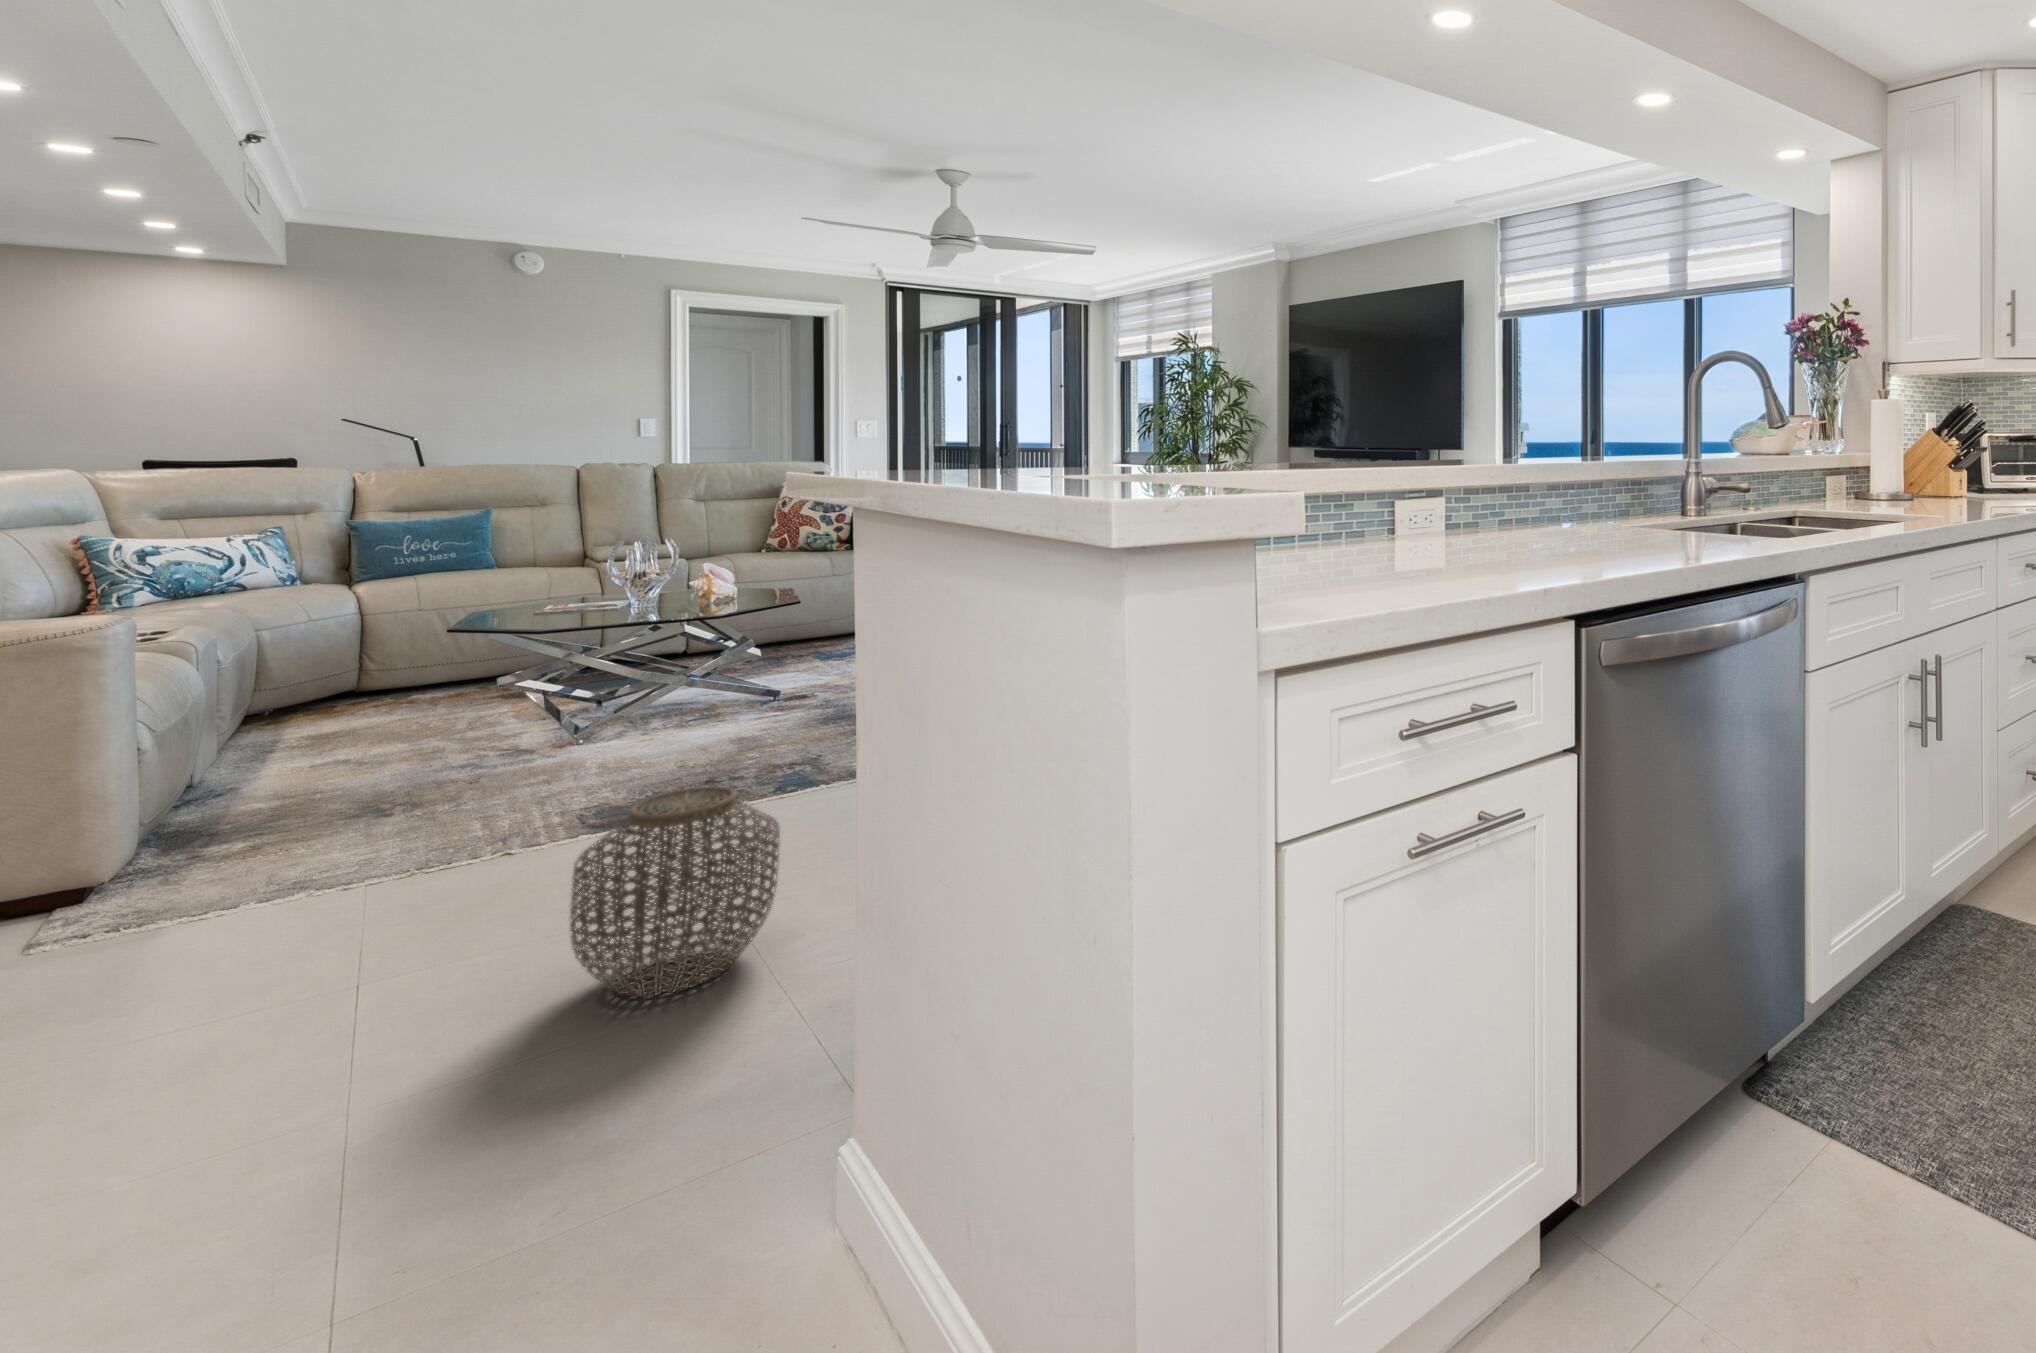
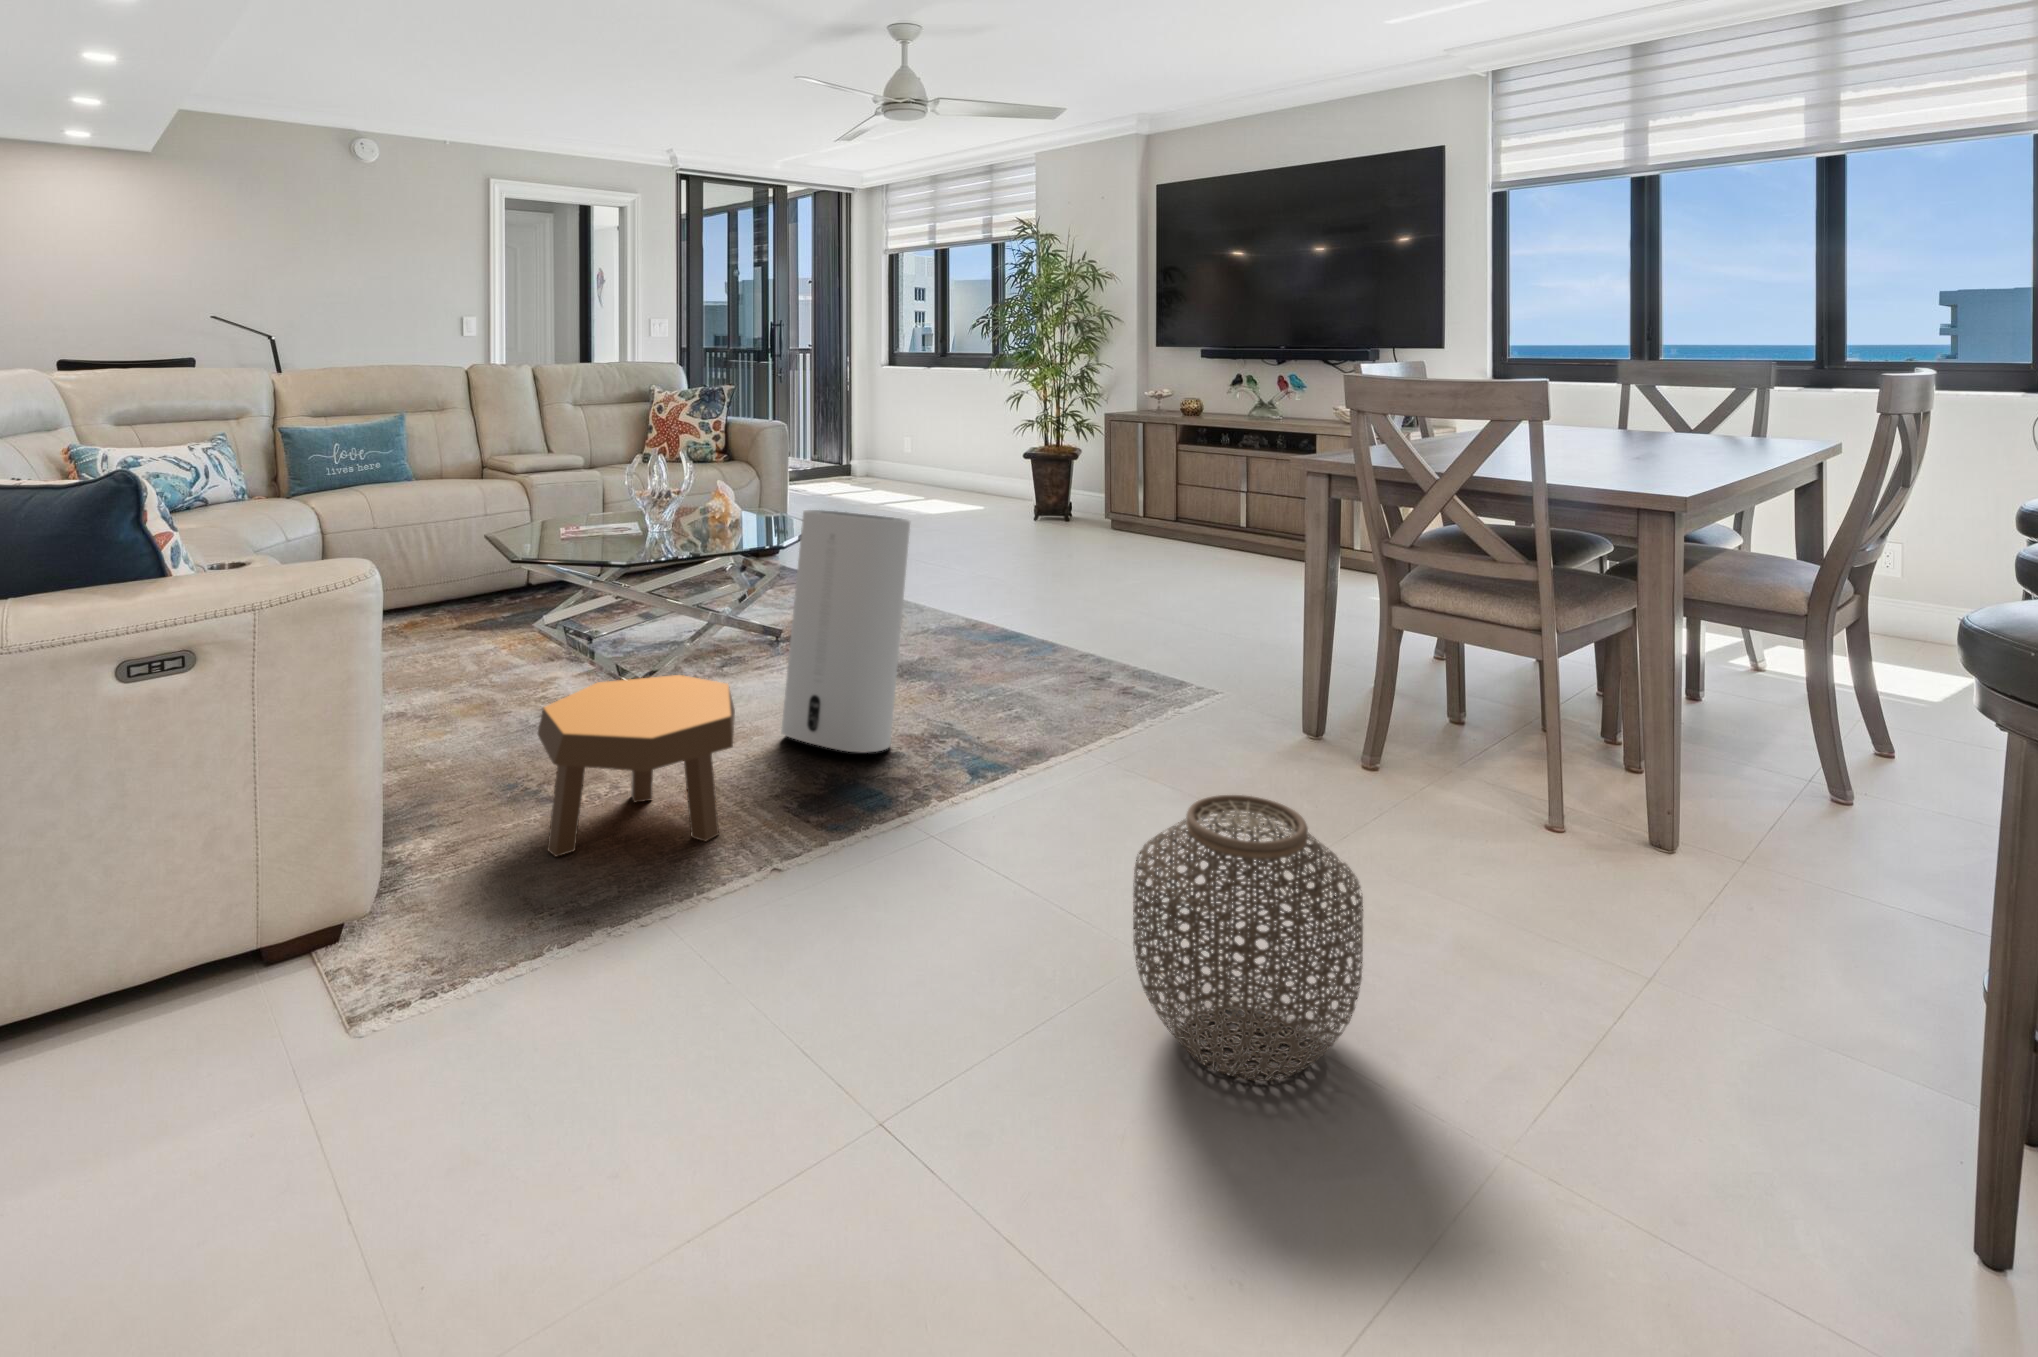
air purifier: none [636,585,772,788] -> present [781,510,910,753]
footstool: none [292,724,536,876] -> present [538,675,735,857]

